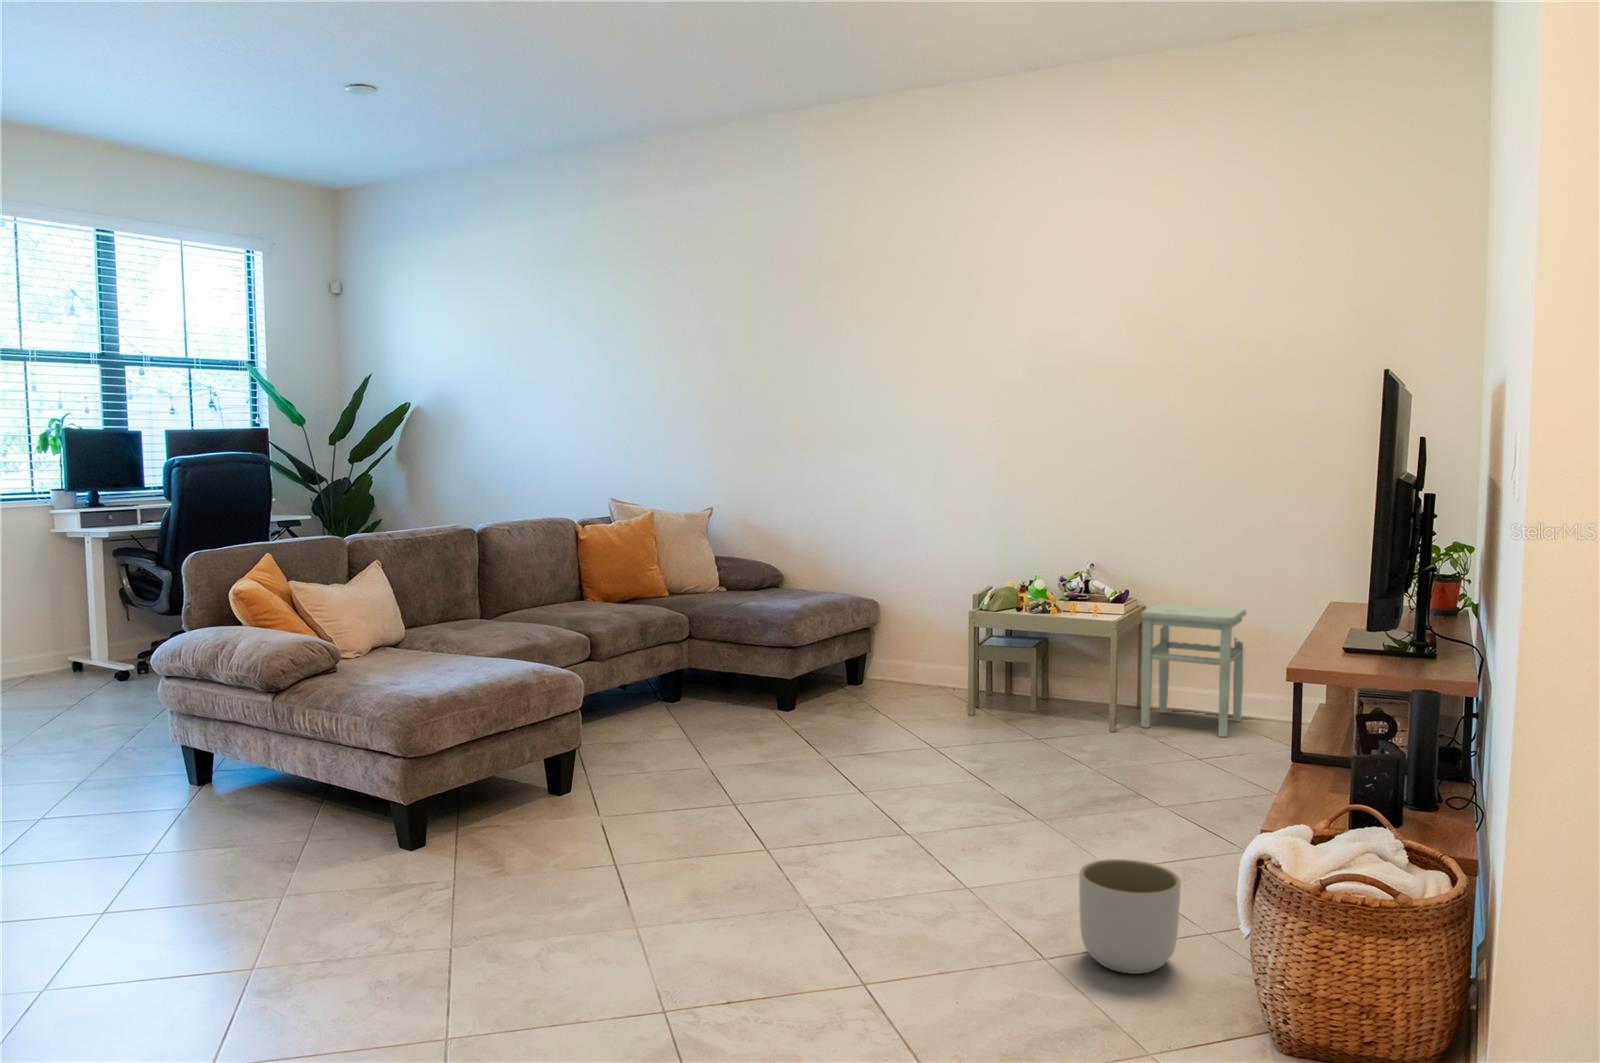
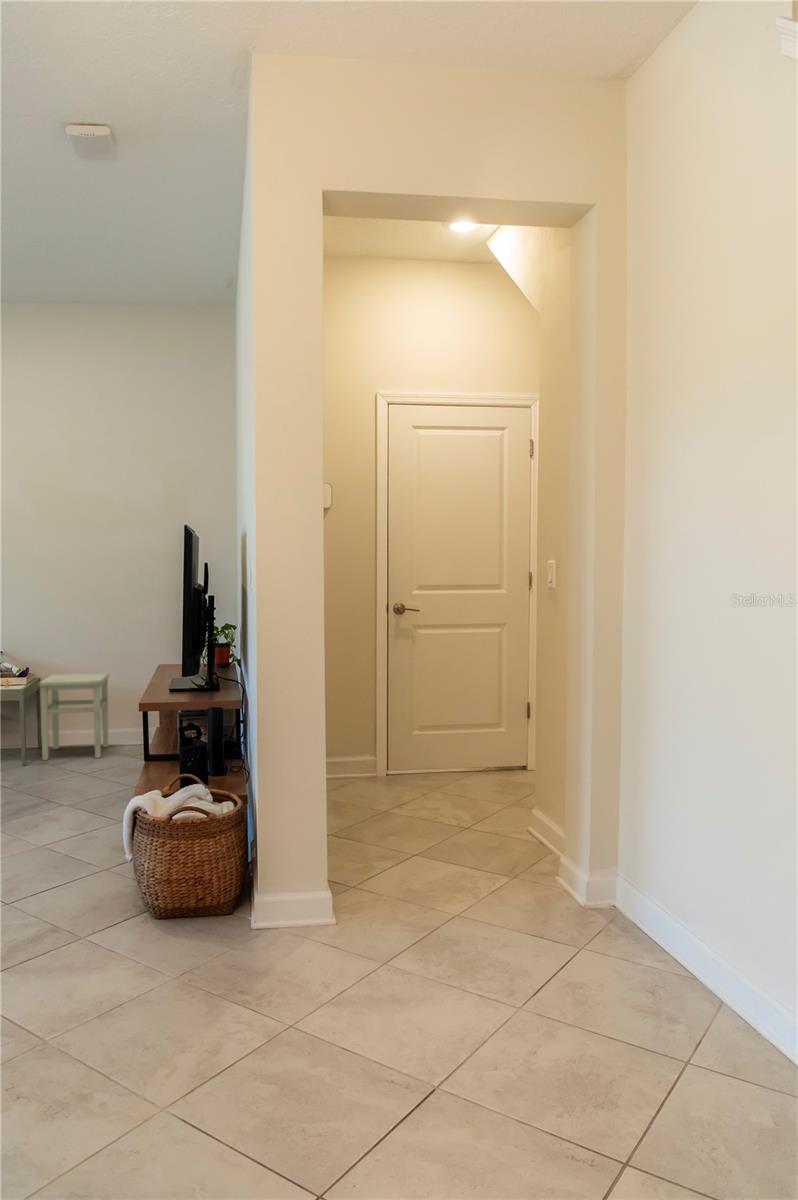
planter: present [1079,859,1181,974] -> none [23,834,88,904]

